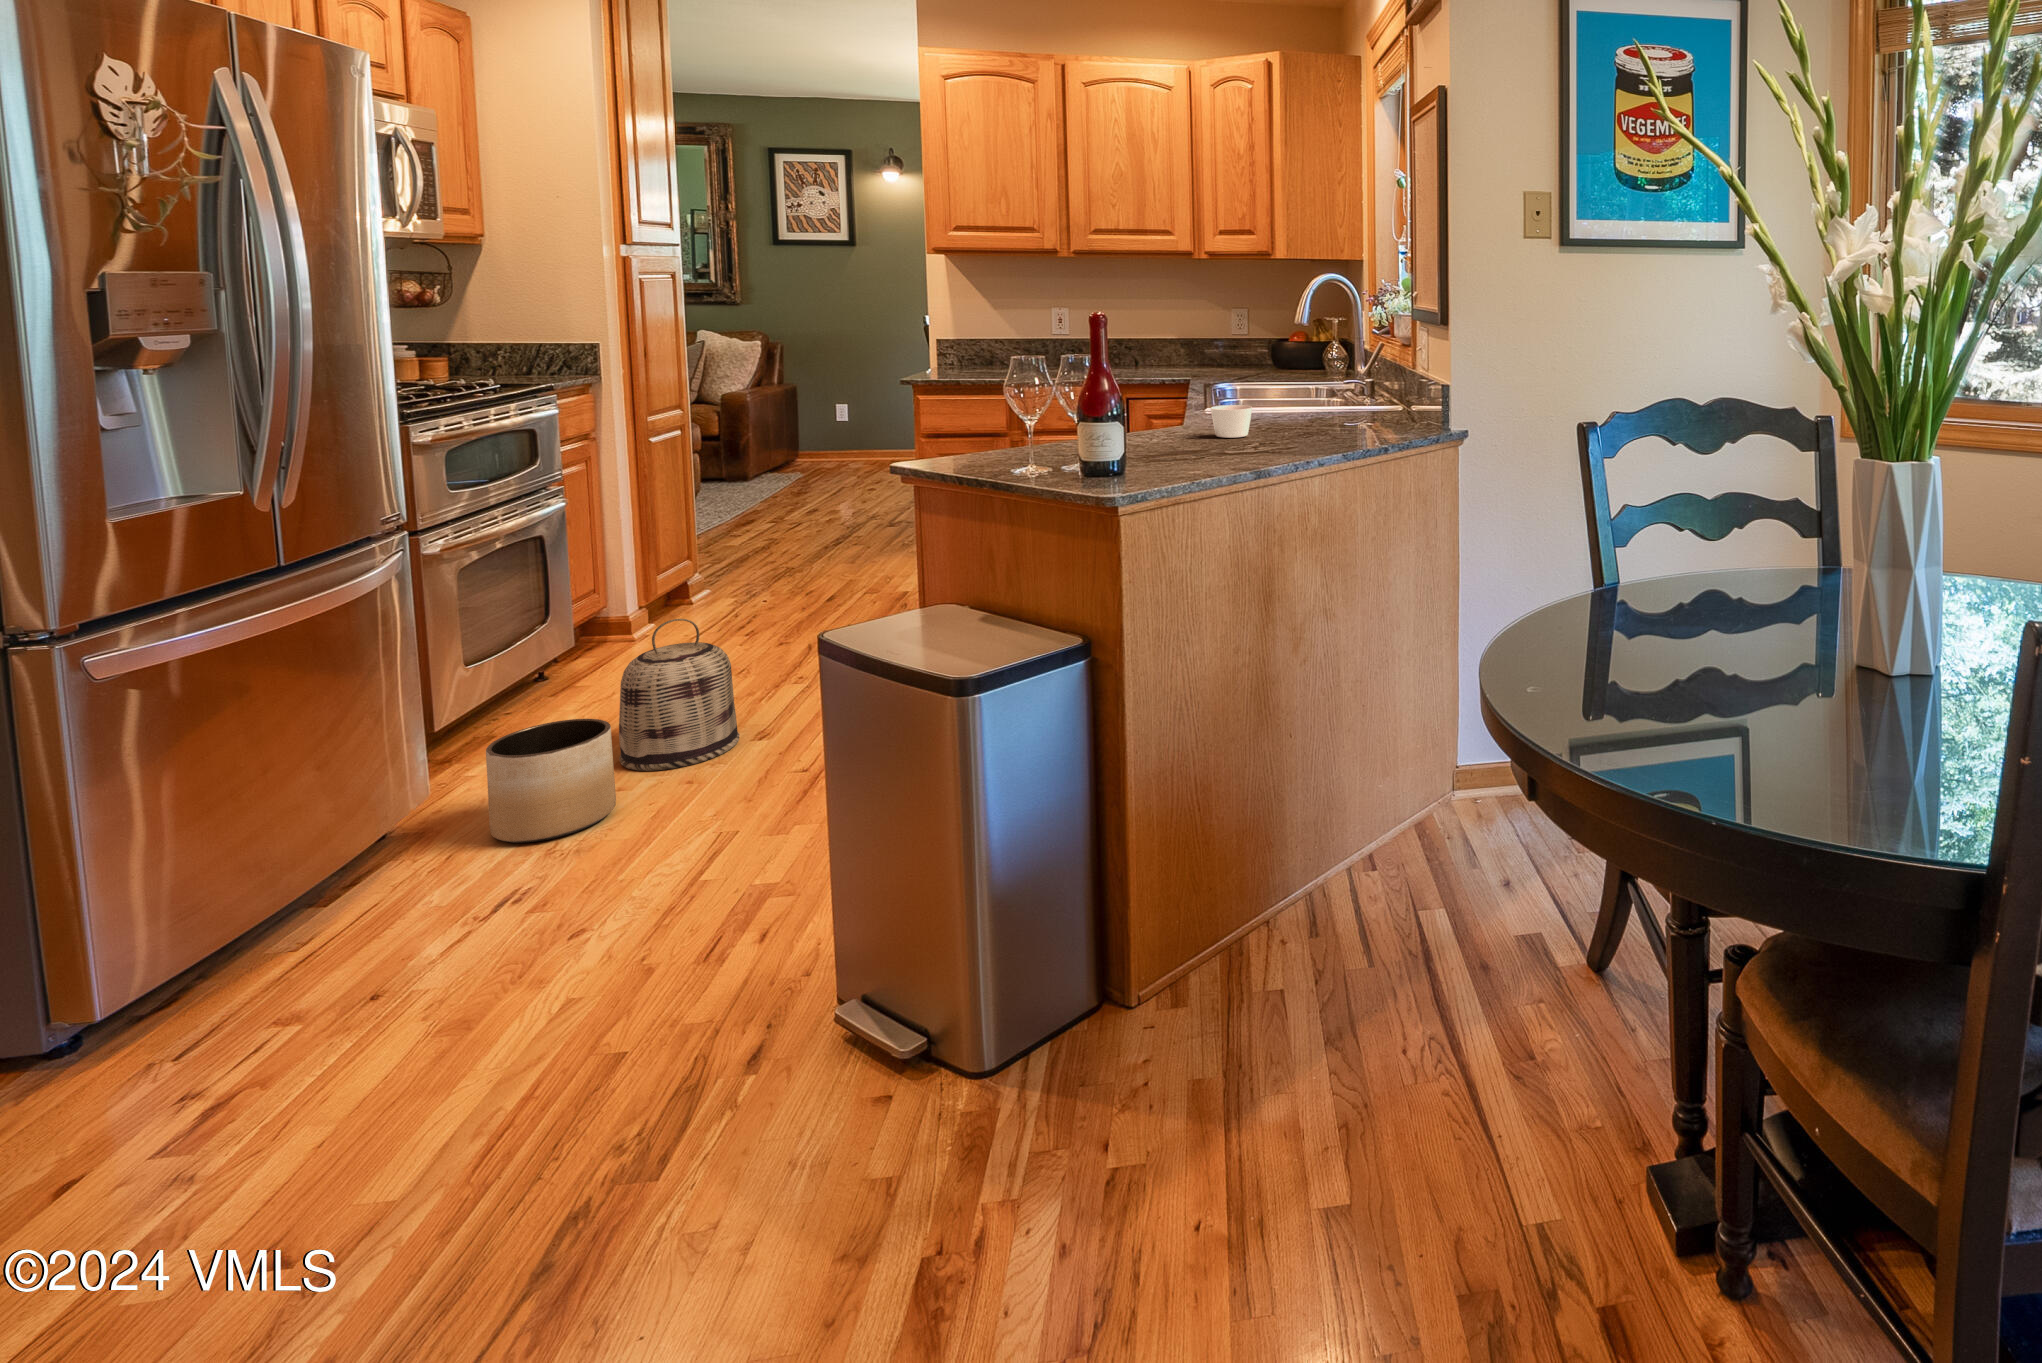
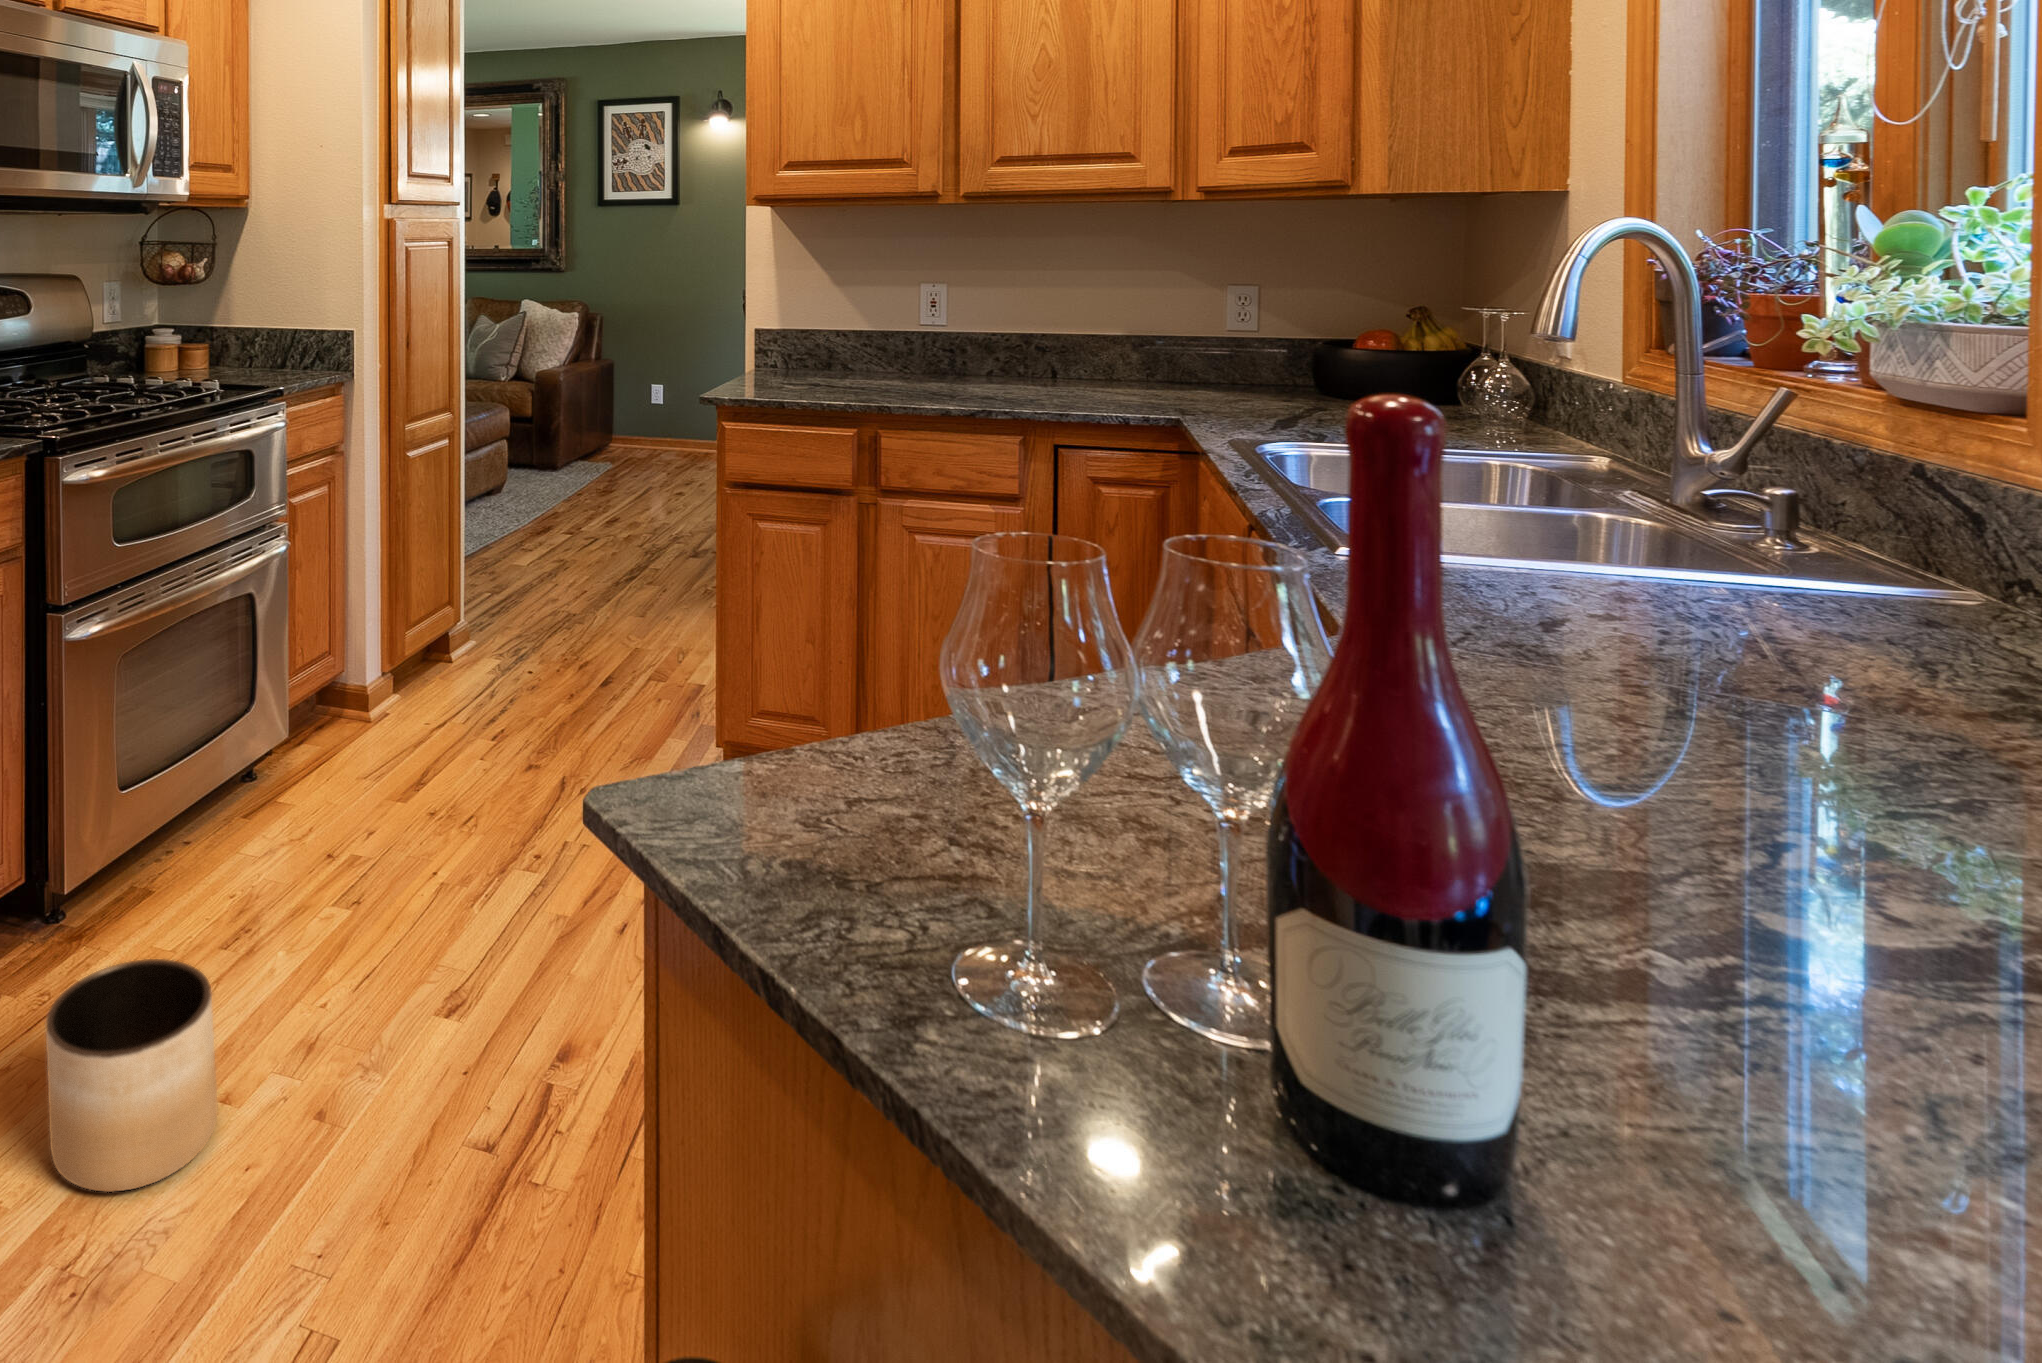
candle: present [1211,405,1252,438] -> none [1602,711,1816,873]
basket: present [619,619,740,771] -> none [265,795,422,1047]

